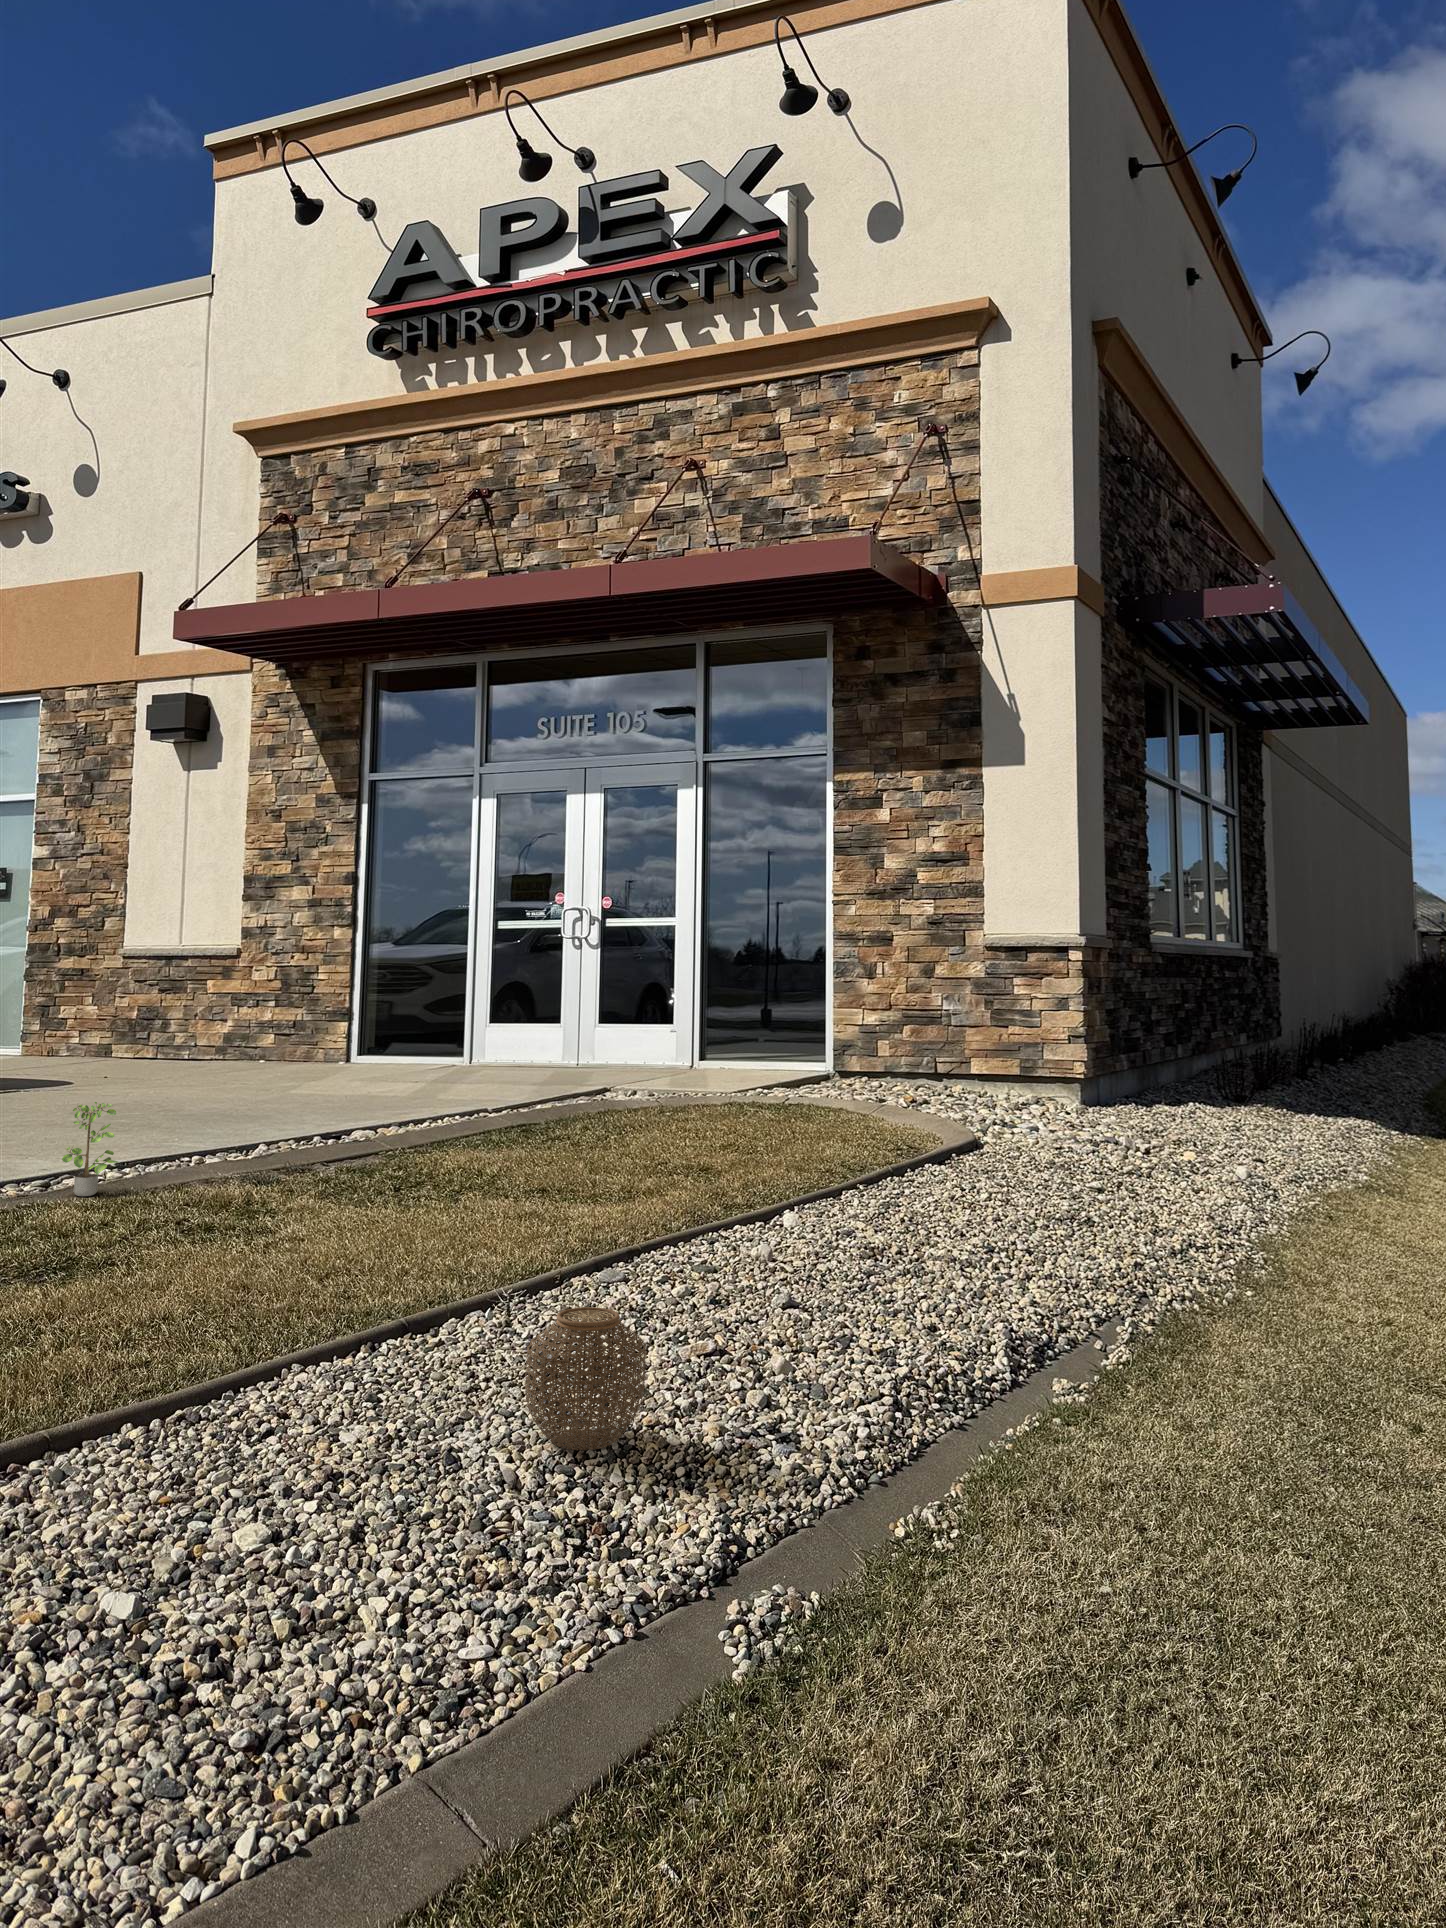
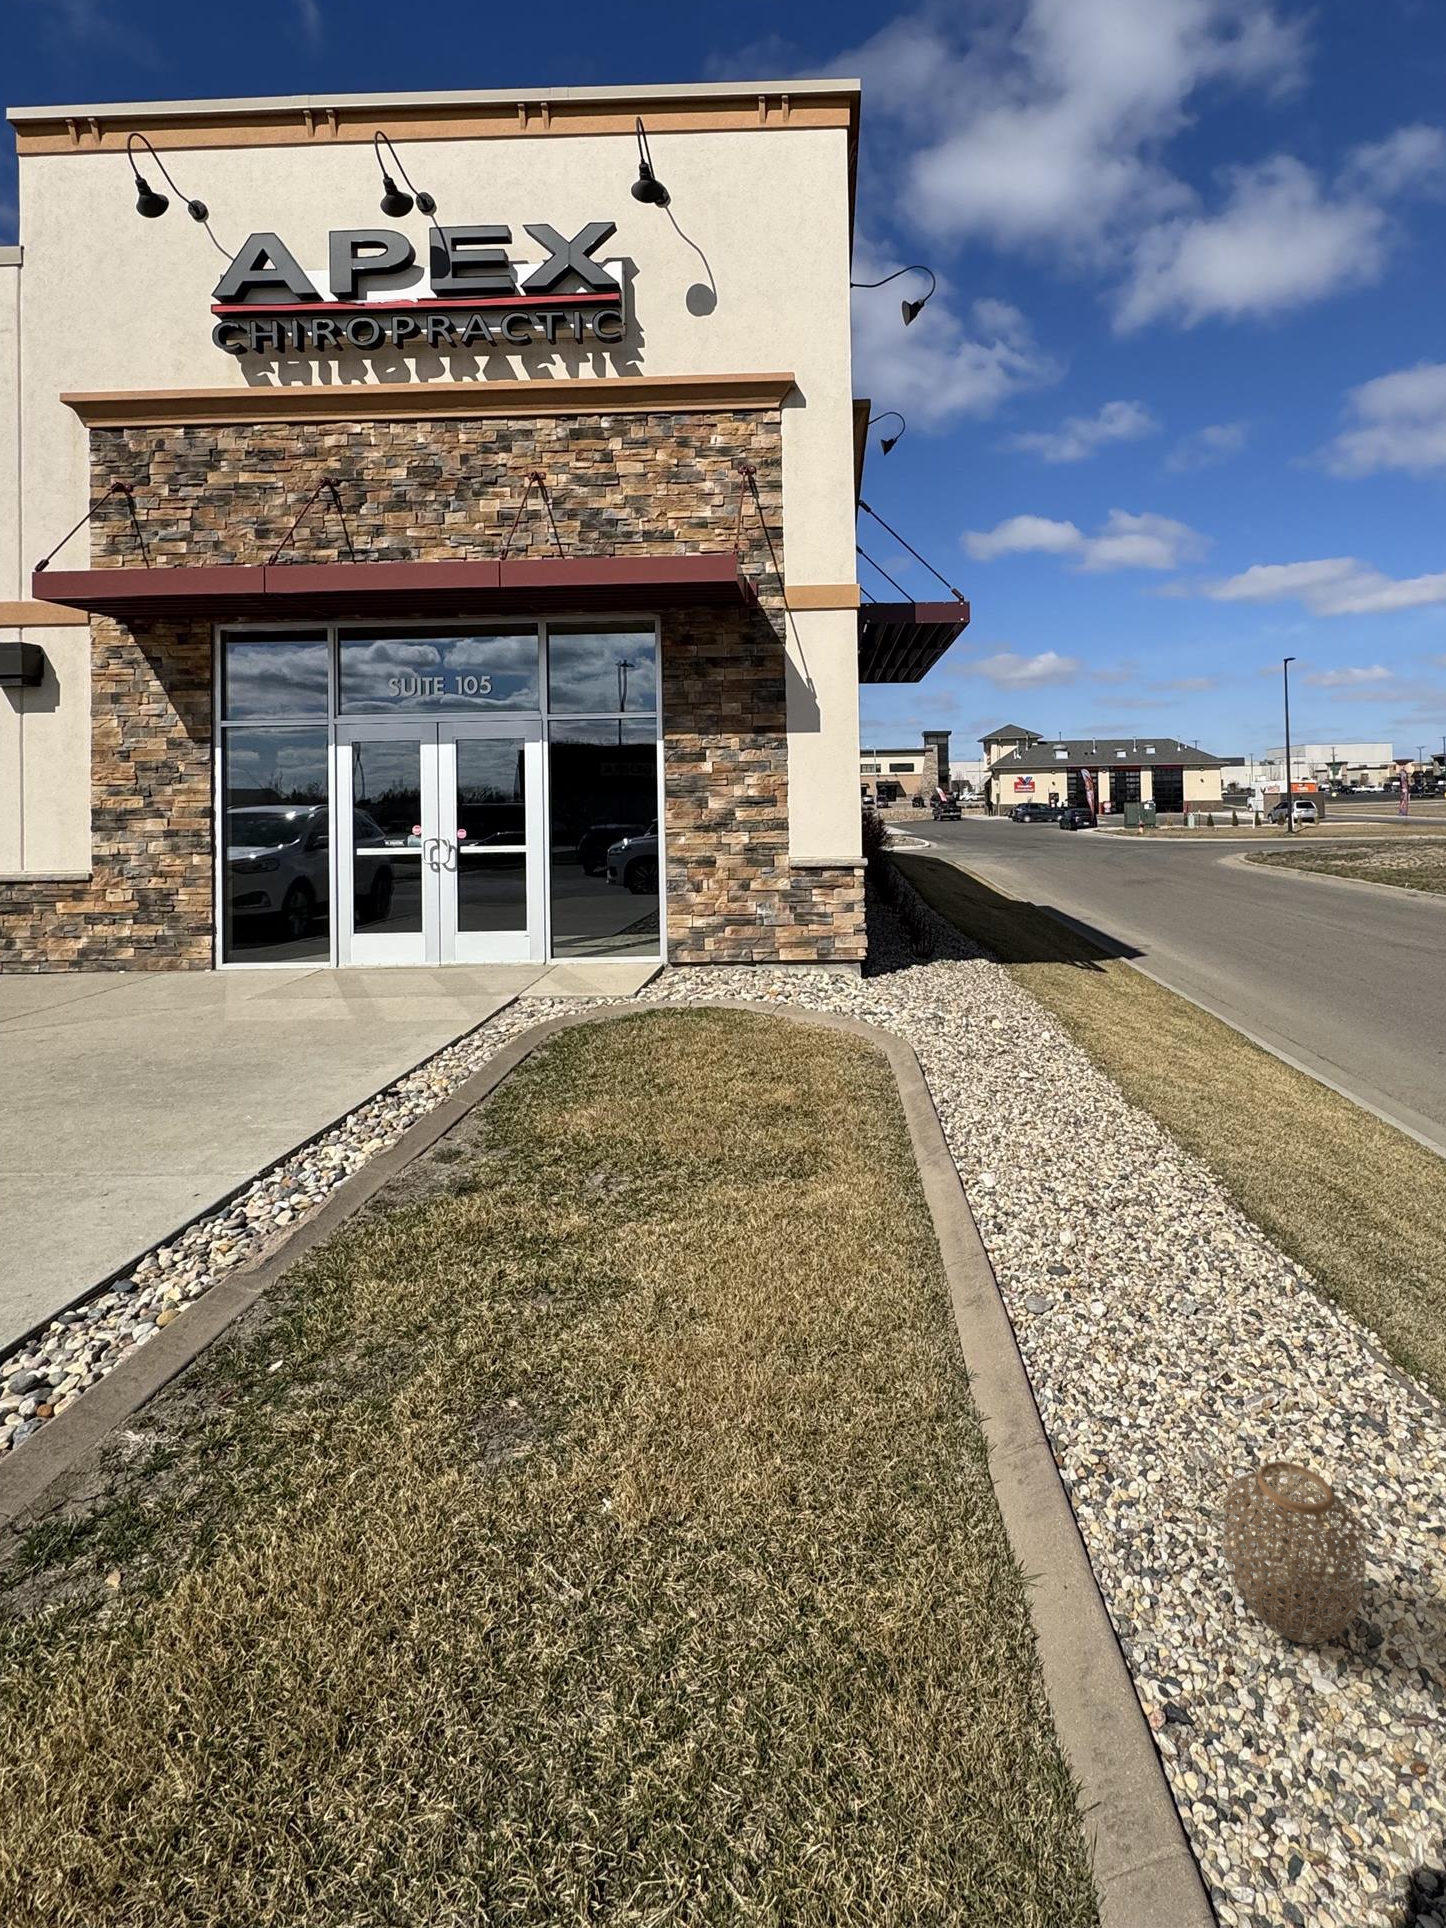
potted plant: present [62,1102,120,1196] -> none [192,1138,261,1244]

